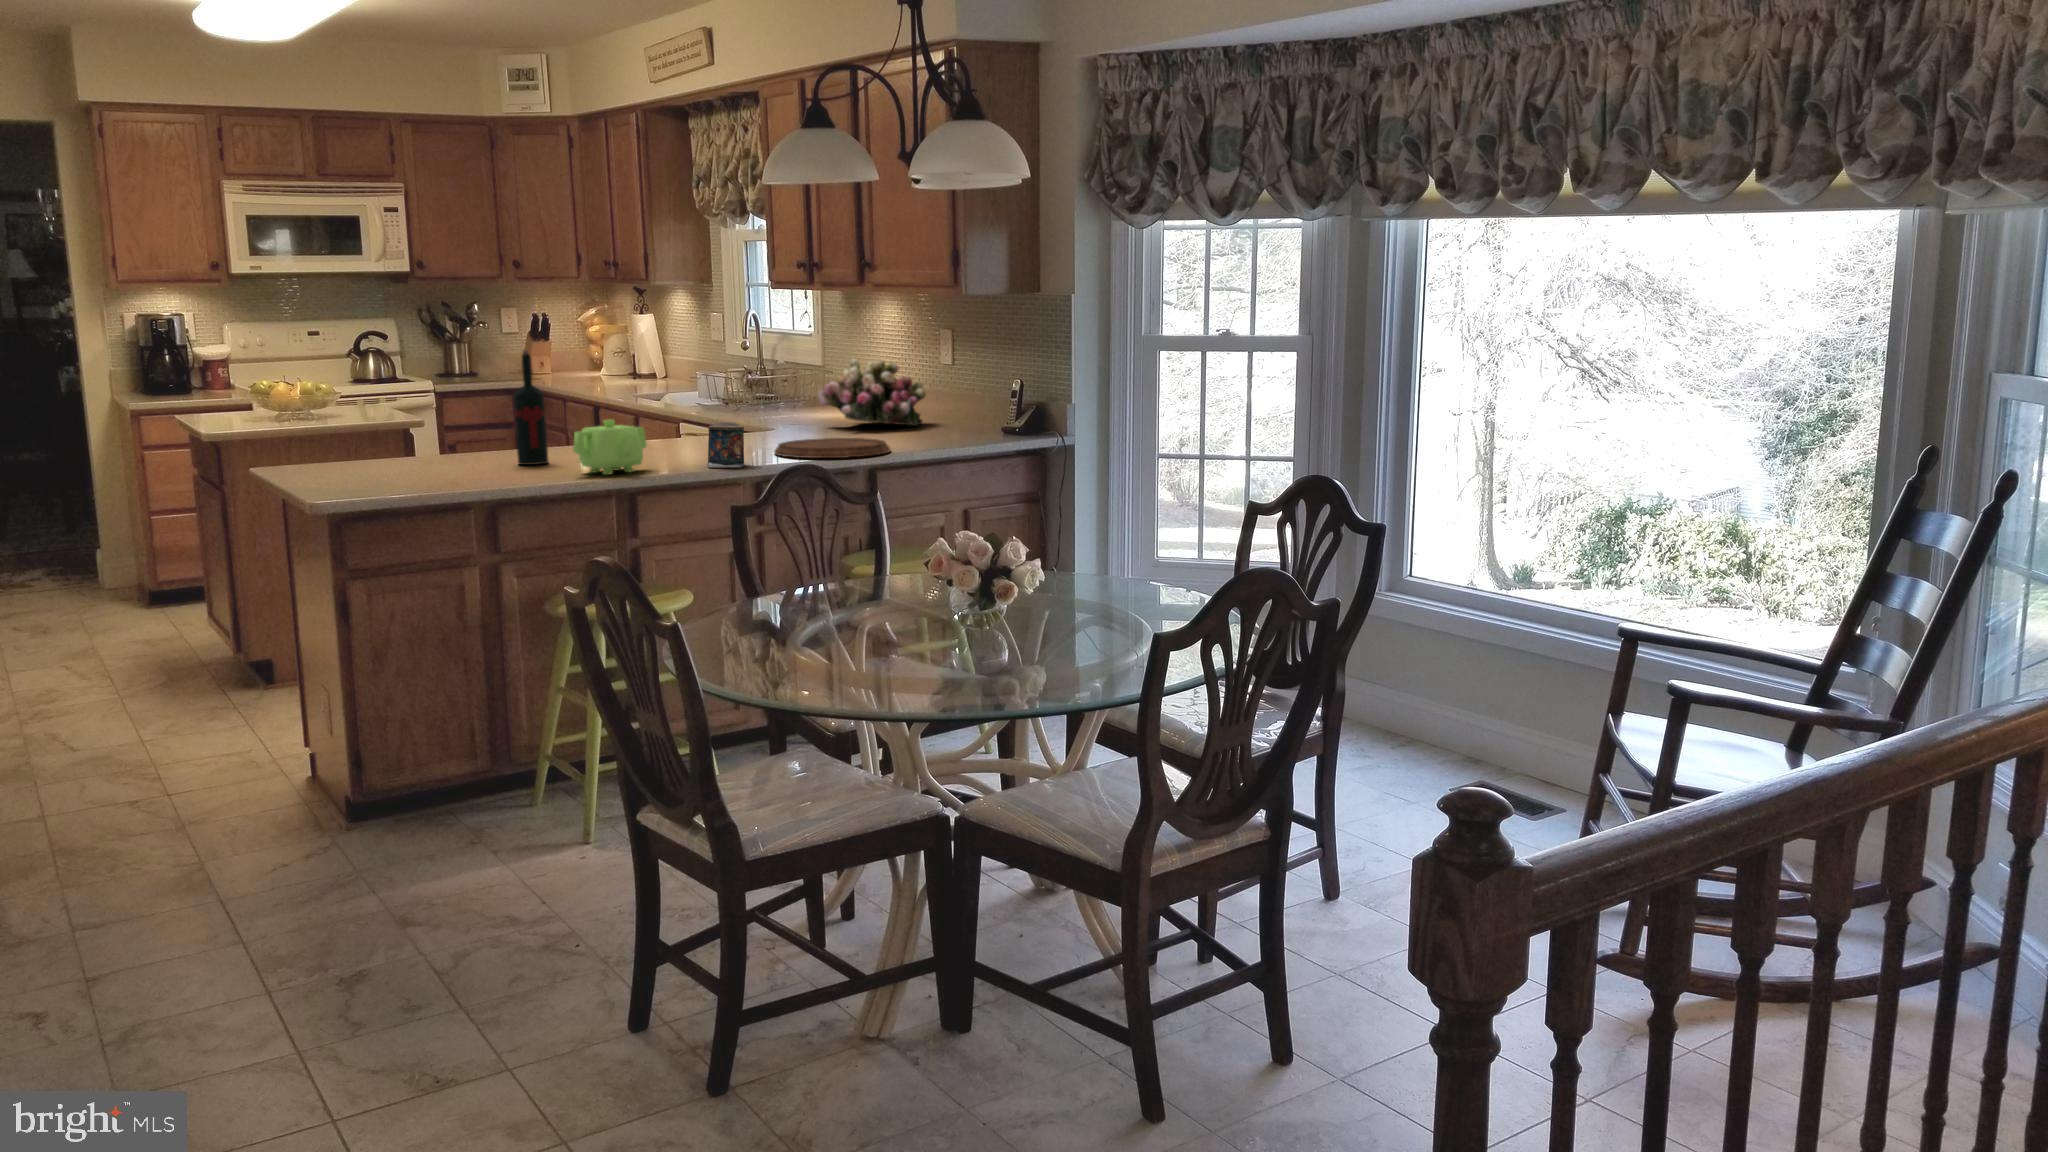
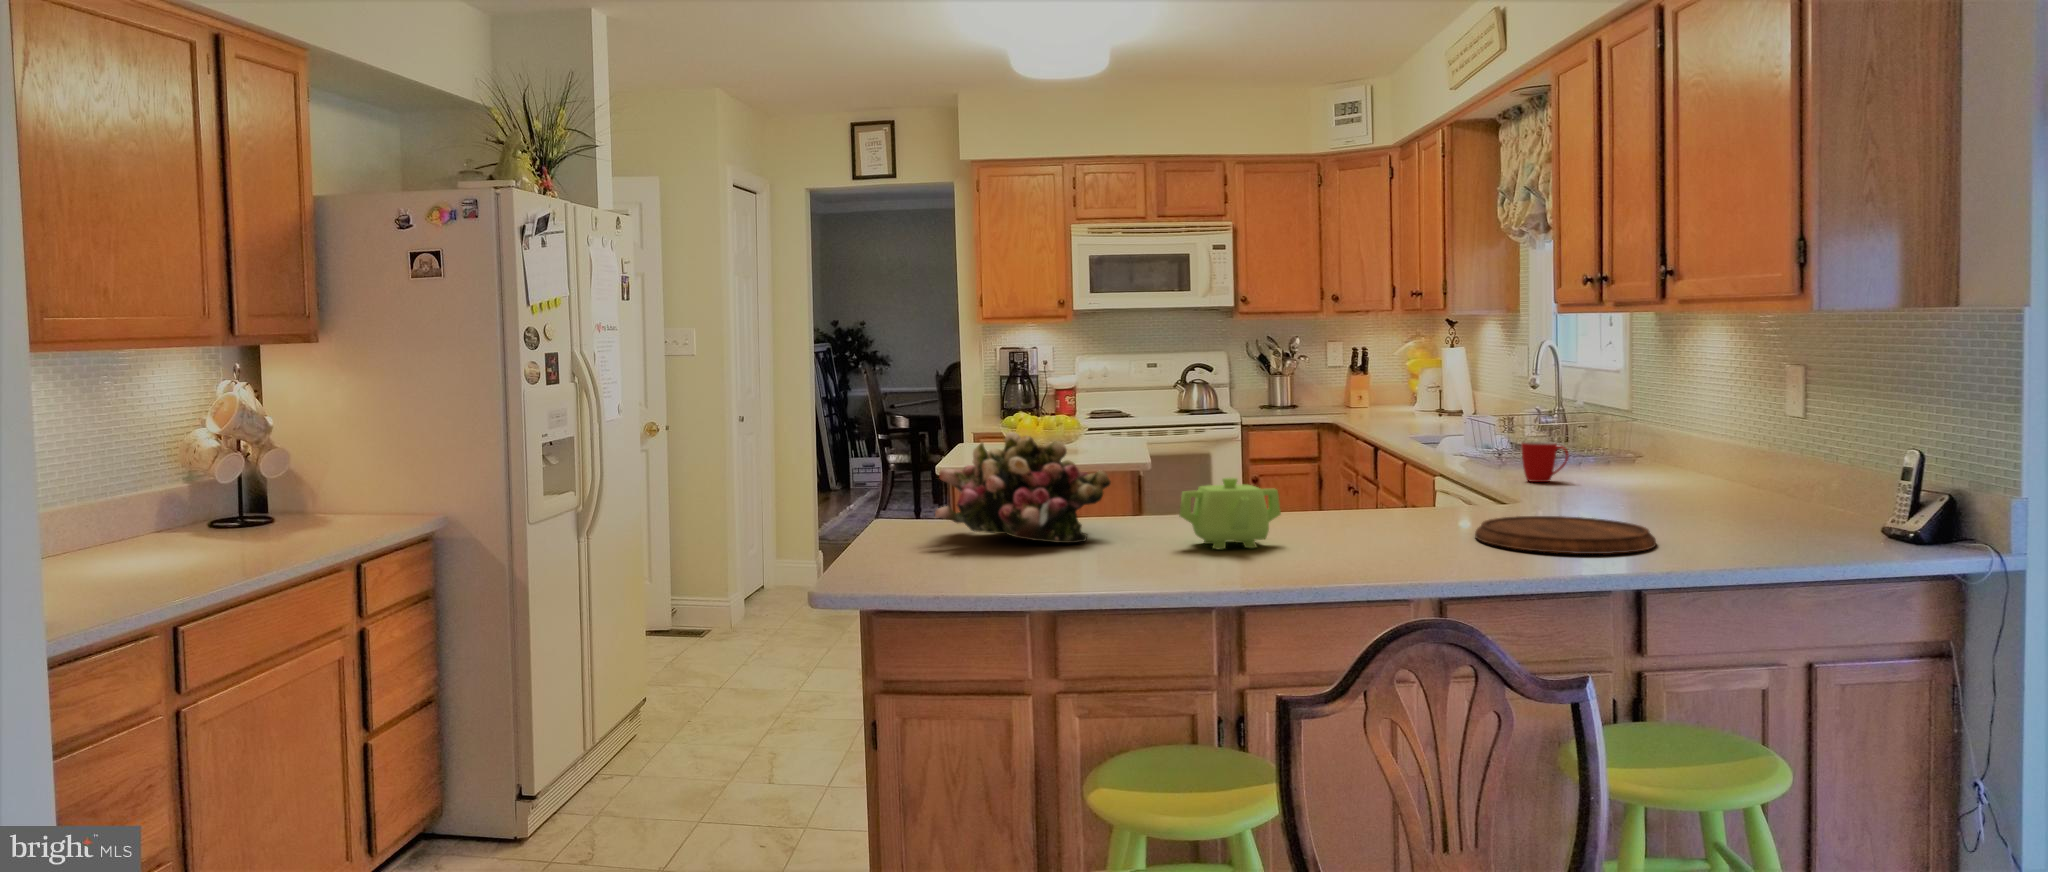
wine bottle: present [514,350,548,465] -> none [1152,385,1187,523]
flower arrangement: present [817,359,926,426] -> present [935,432,1111,543]
mug: none [761,391,797,423] -> present [1521,442,1569,482]
candle: present [707,422,745,467] -> none [1357,489,1414,556]

